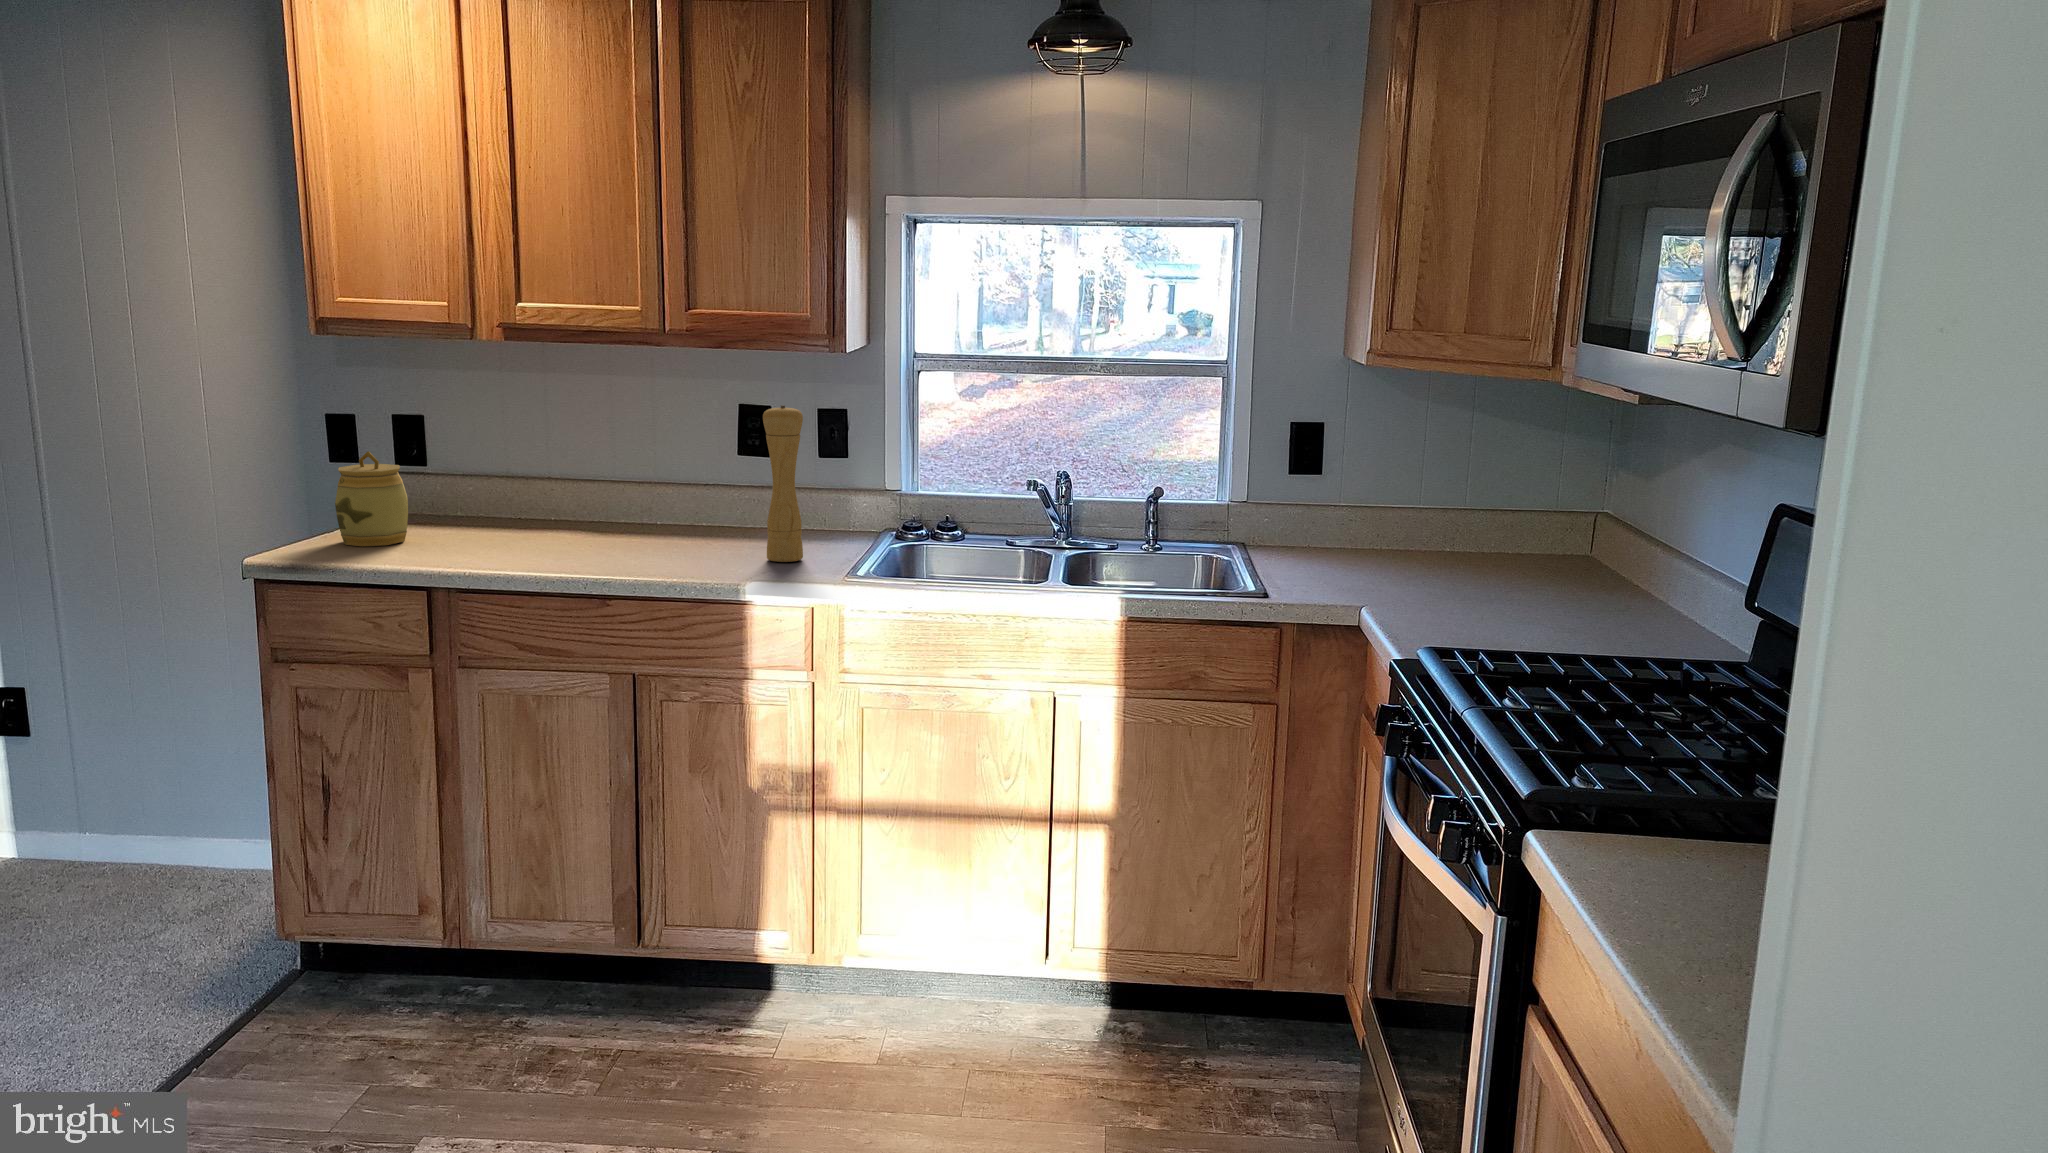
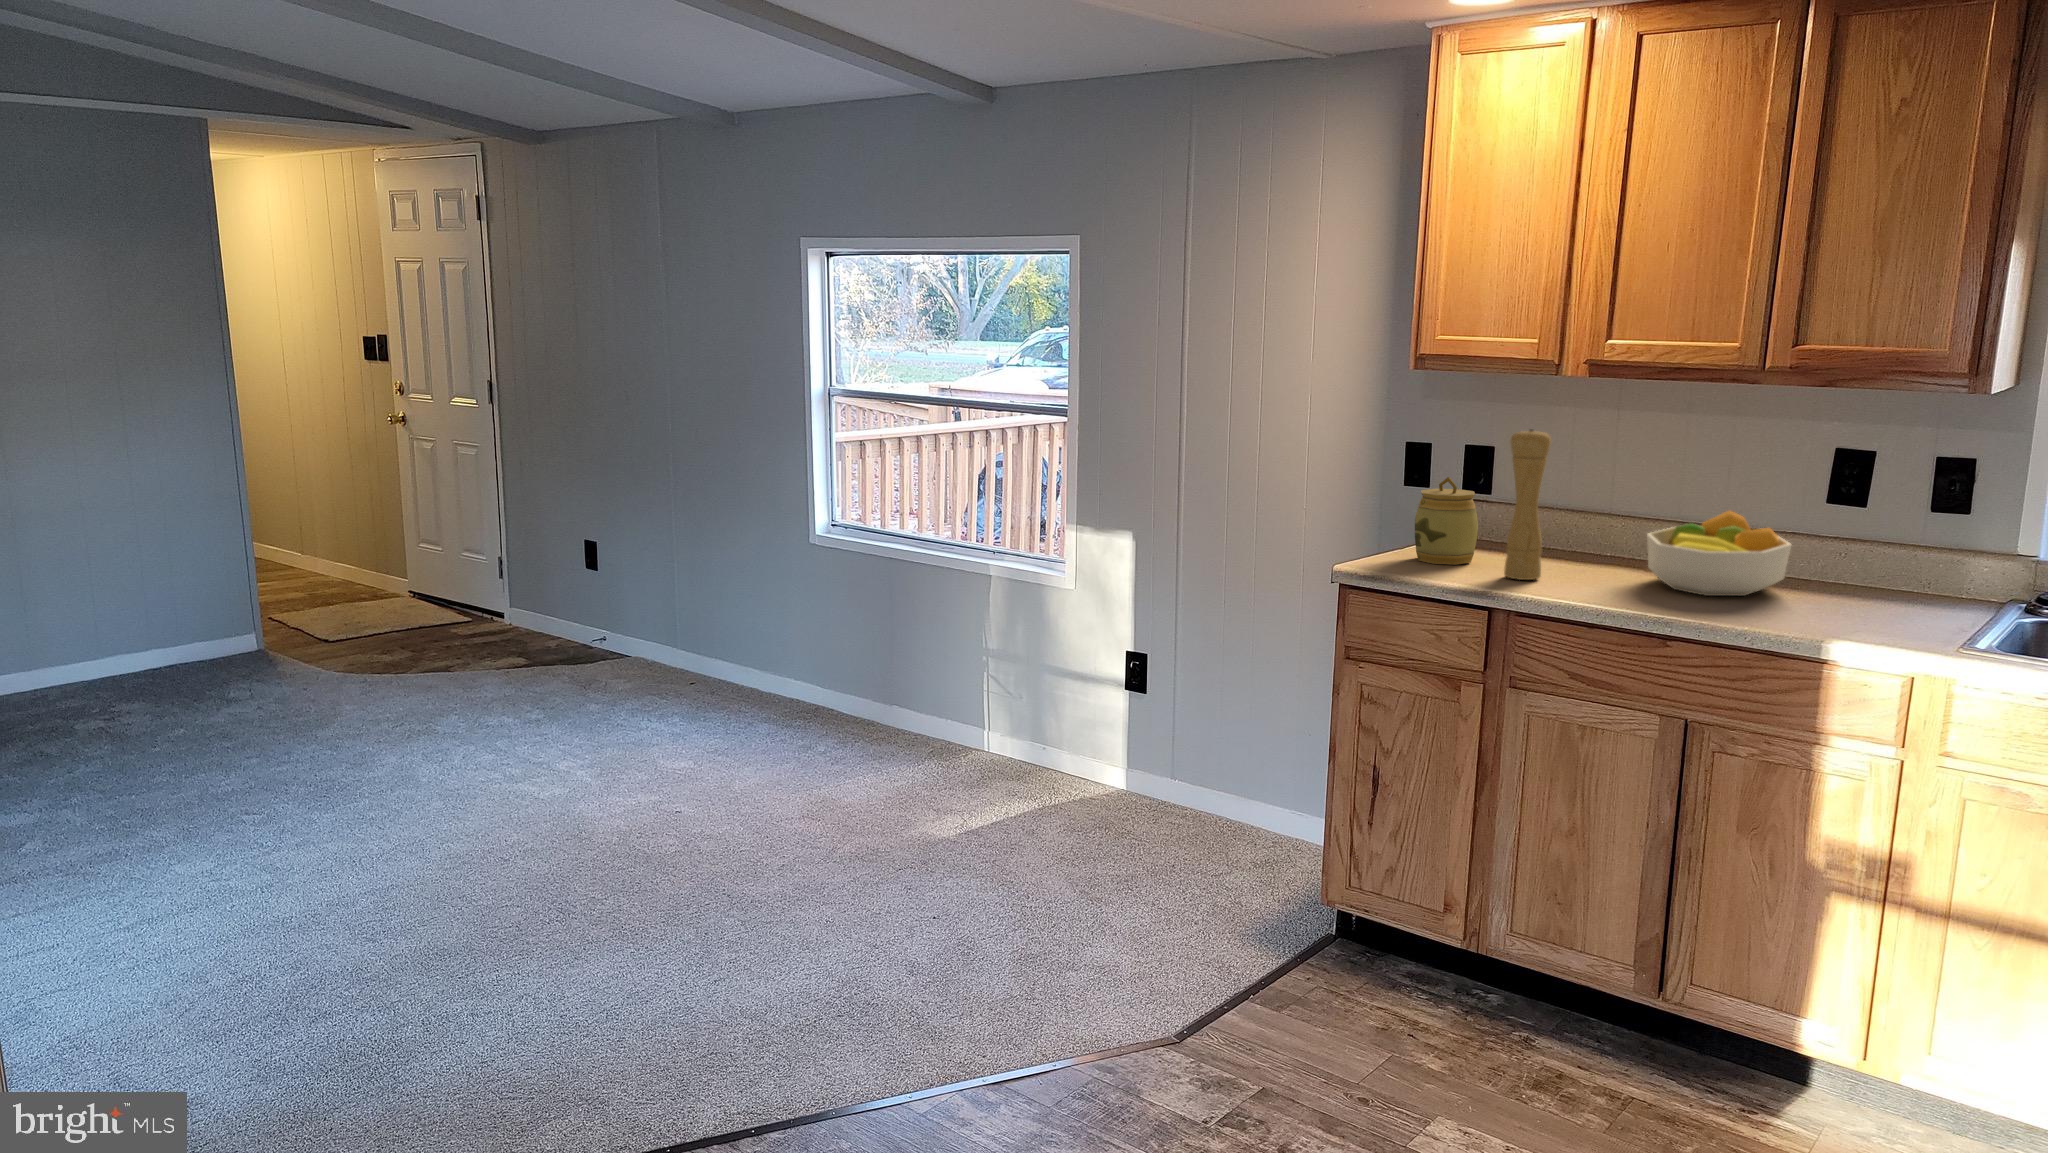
pepper mill: present [763,405,803,562] -> present [1504,429,1551,580]
fruit bowl: none [580,468,710,553] -> present [1647,511,1791,596]

